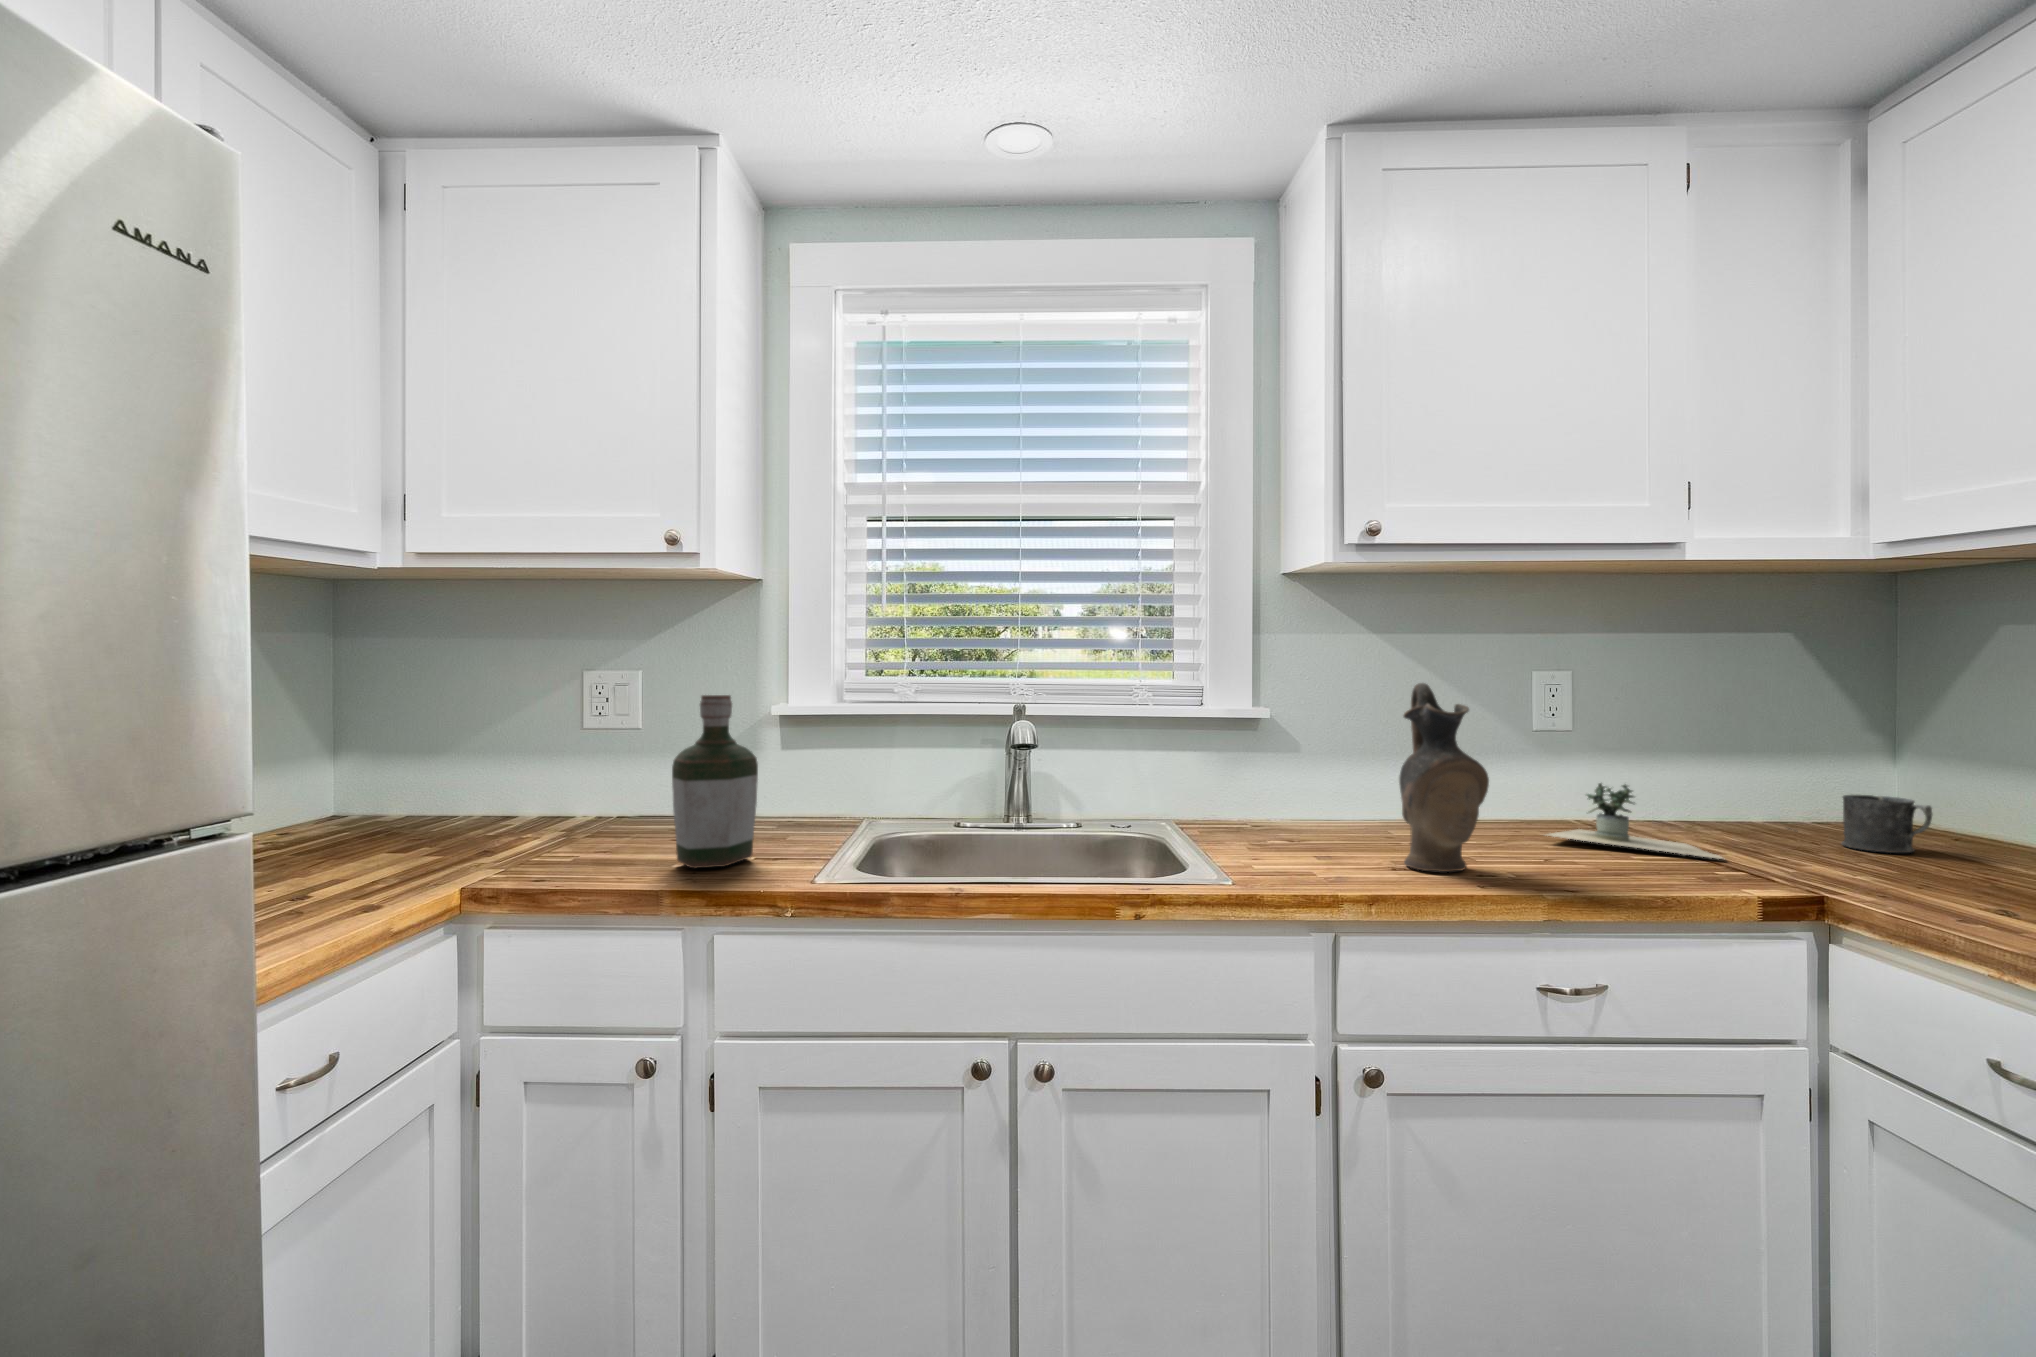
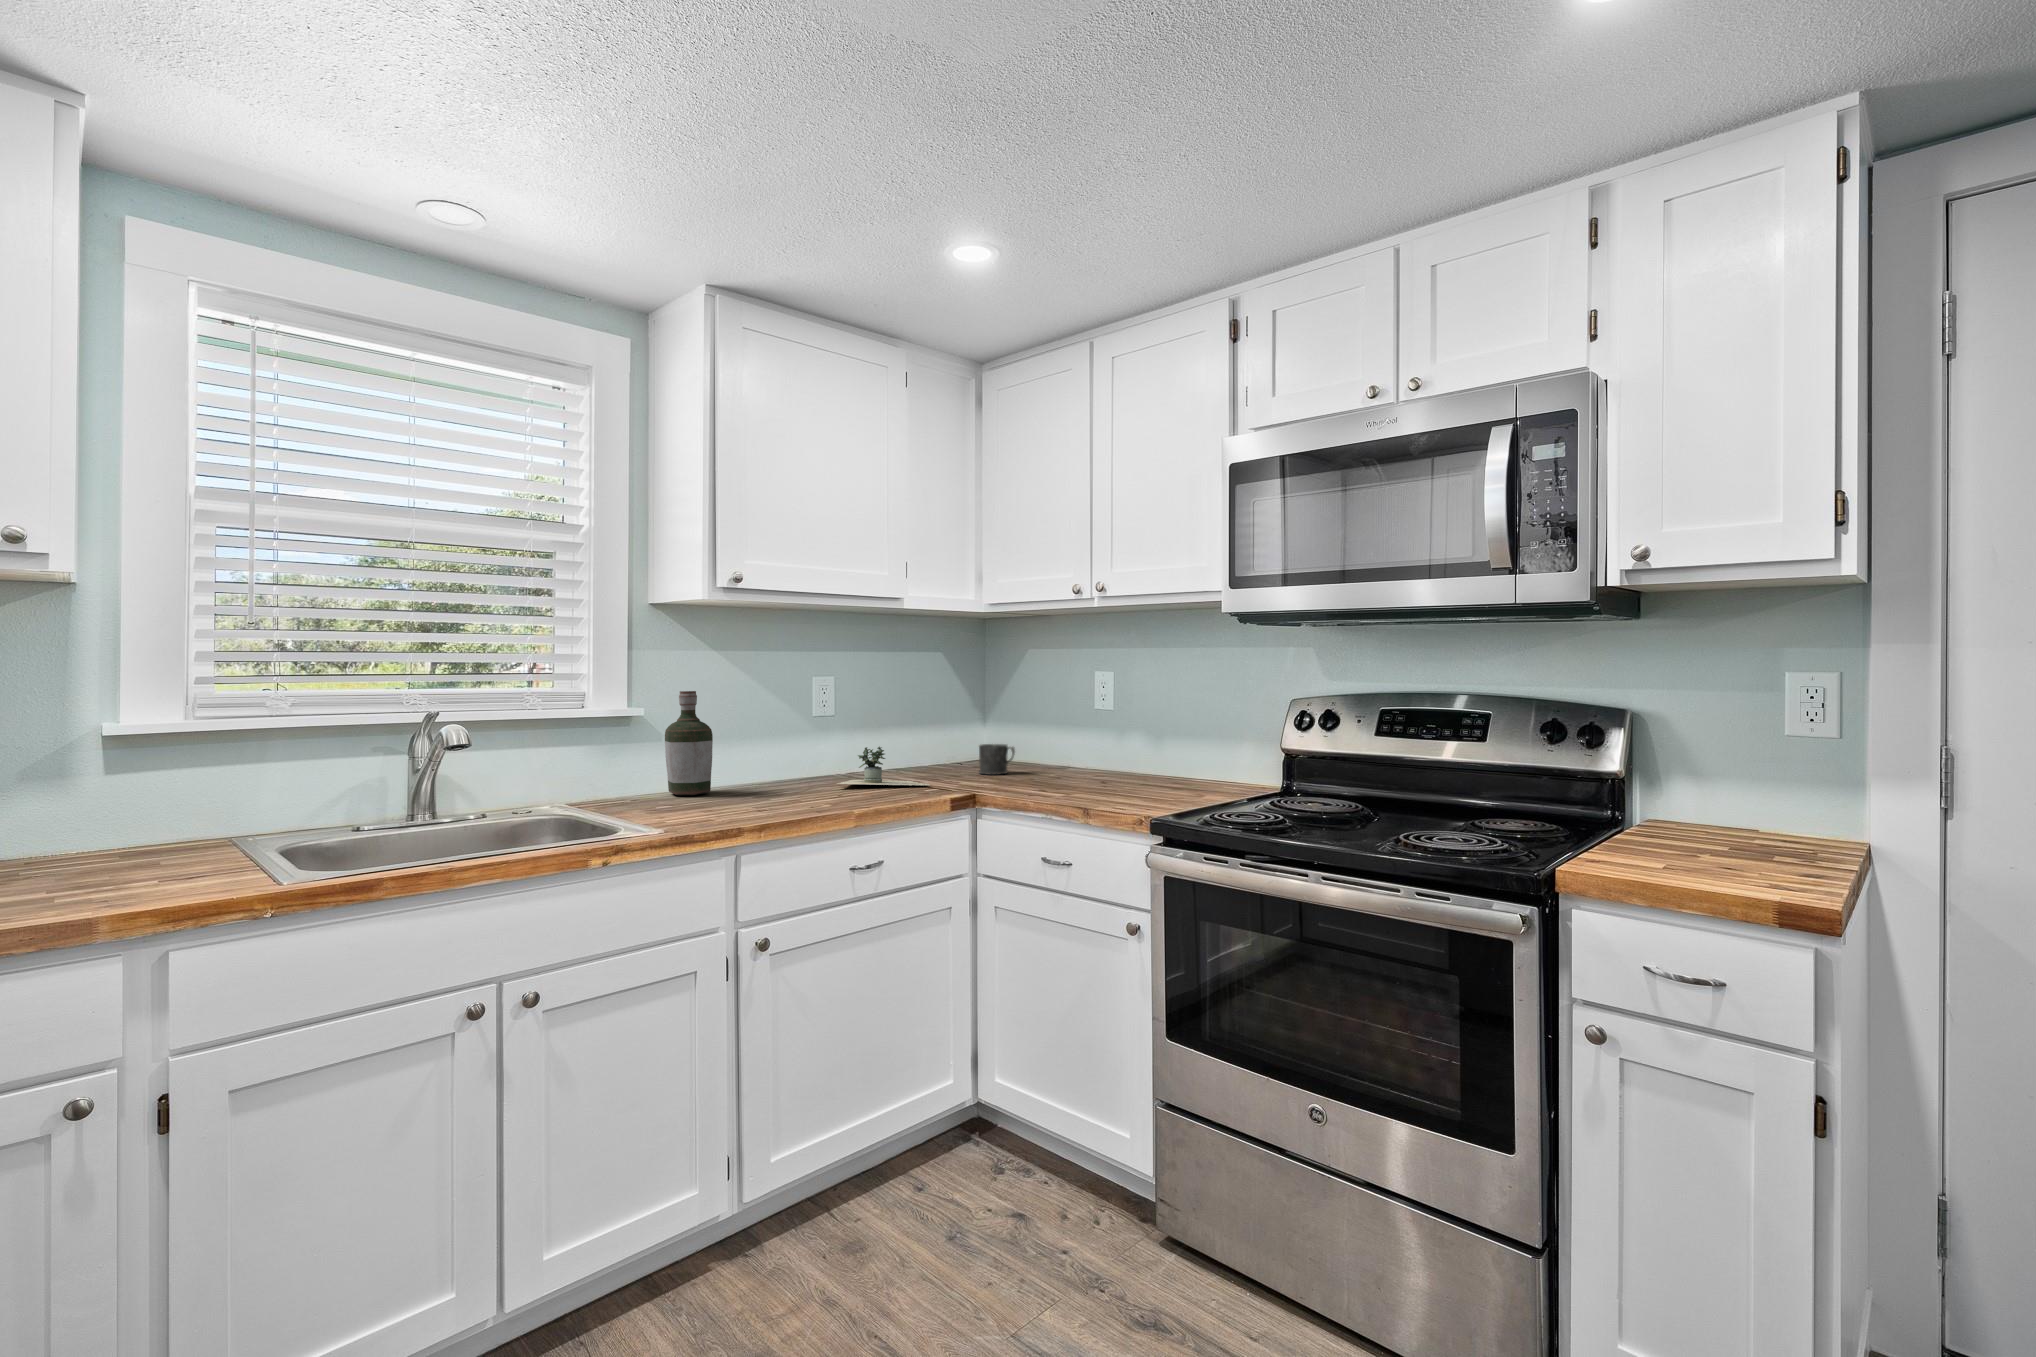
ceramic pitcher: present [1399,683,1489,872] -> none [763,685,818,810]
bottle: present [672,695,758,868] -> present [665,691,713,795]

